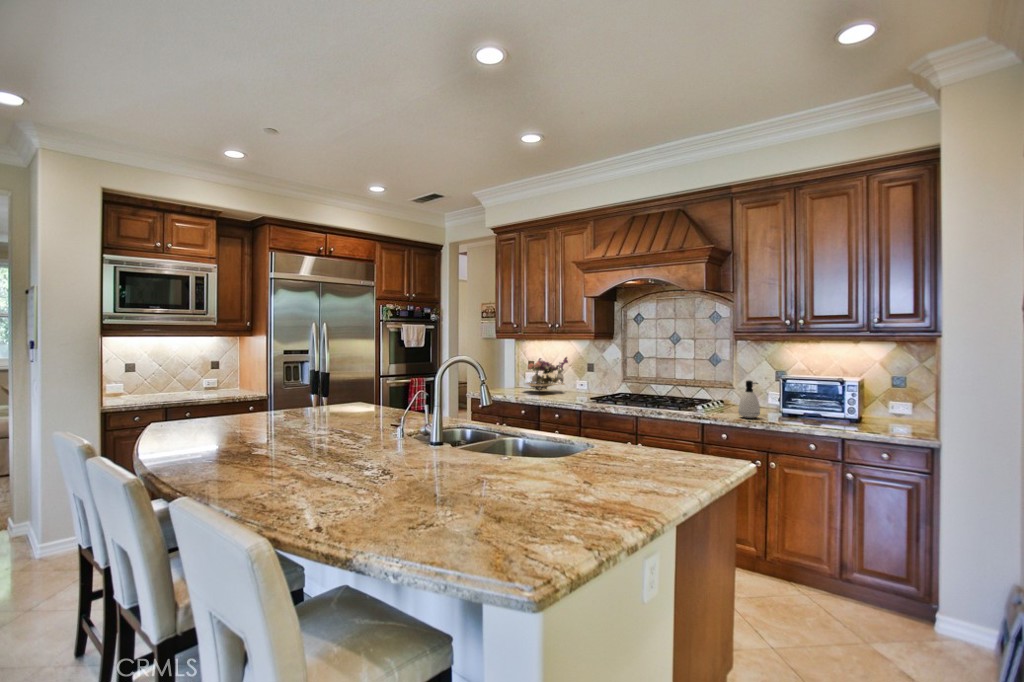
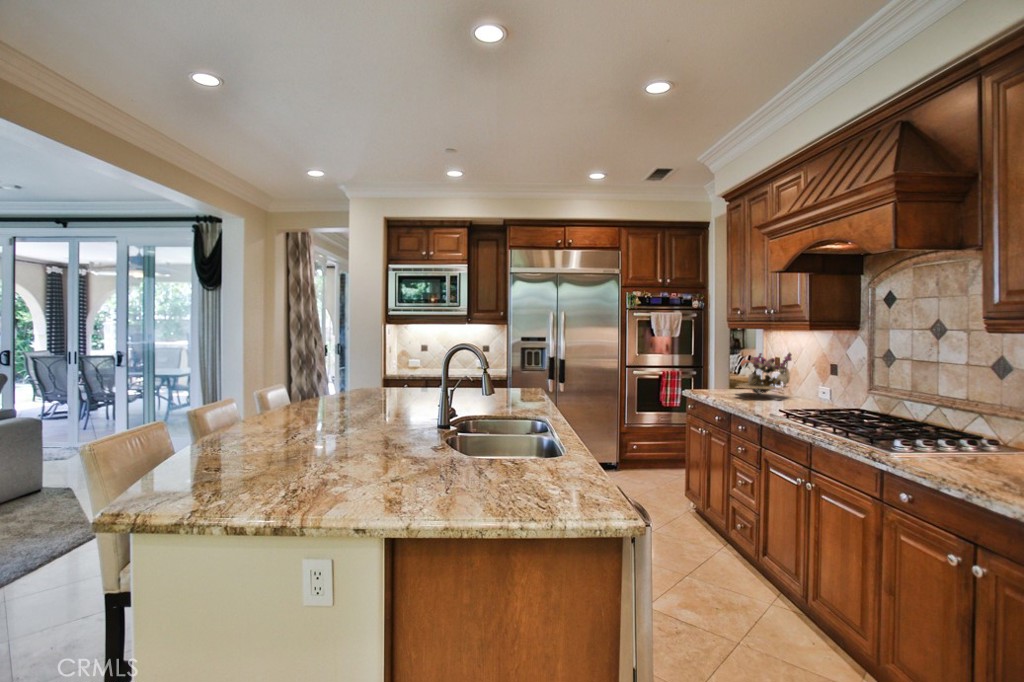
soap dispenser: present [738,380,760,418] -> none [936,410,981,475]

